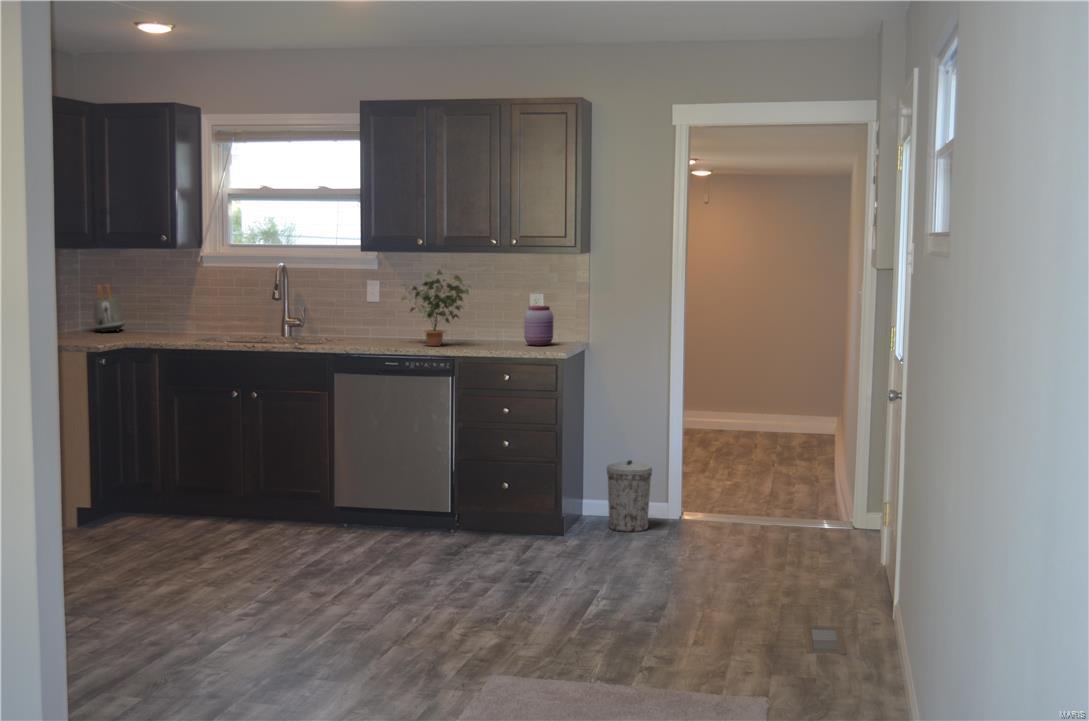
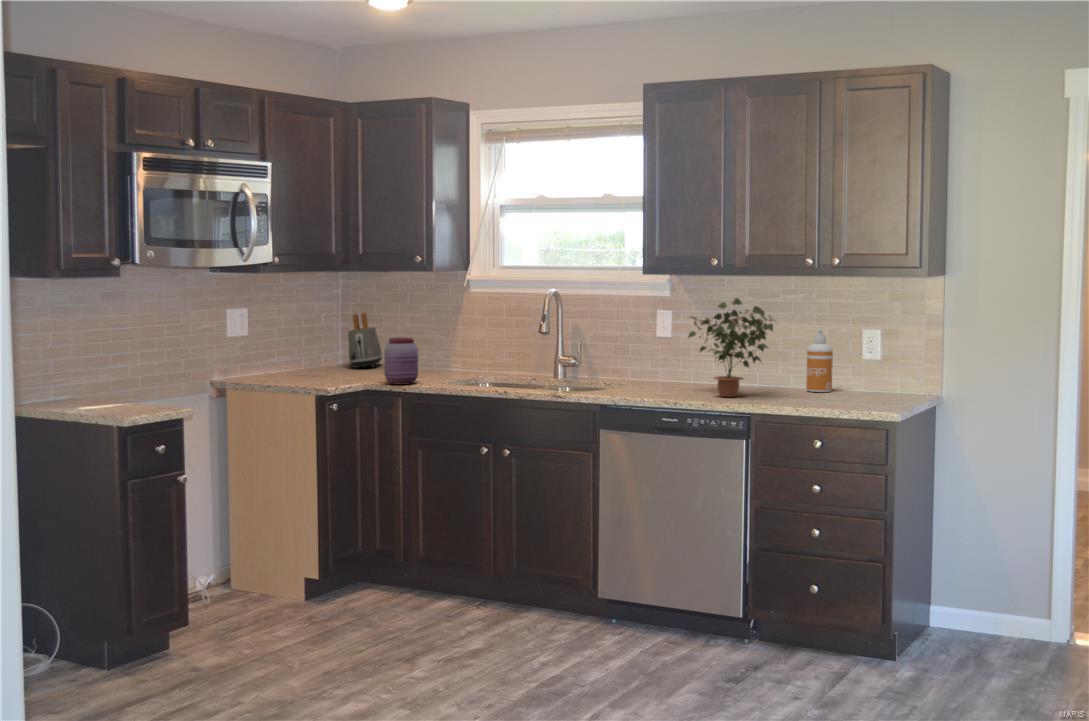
soap dispenser: none [491,294,510,342] -> present [806,329,833,392]
jar: present [524,306,554,346] -> present [384,338,418,385]
trash can: present [606,460,652,532] -> none [961,560,1028,661]

